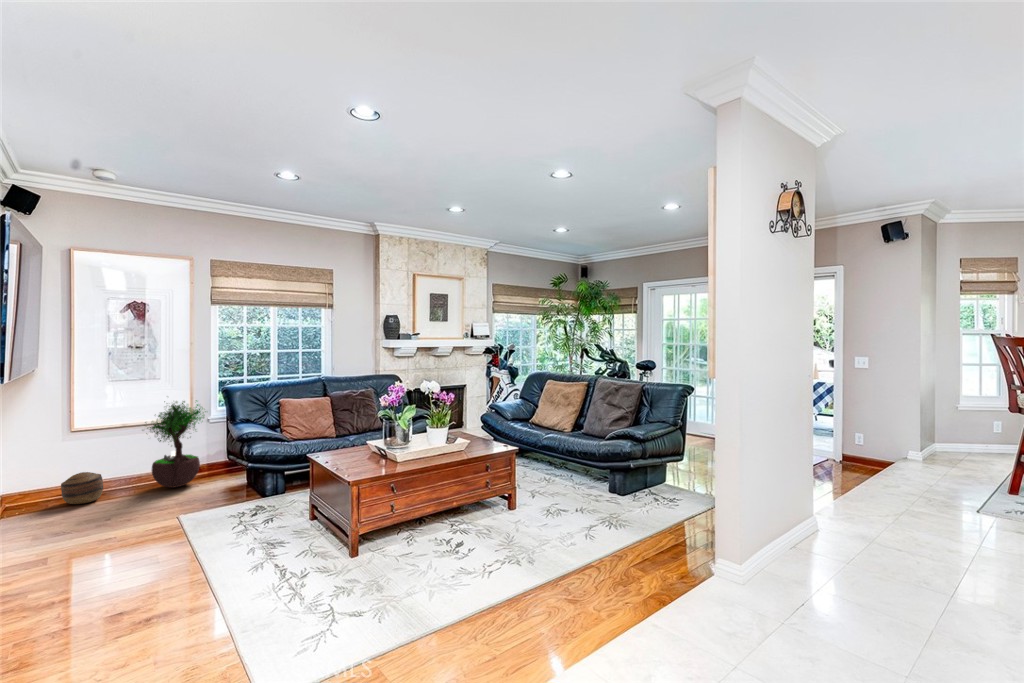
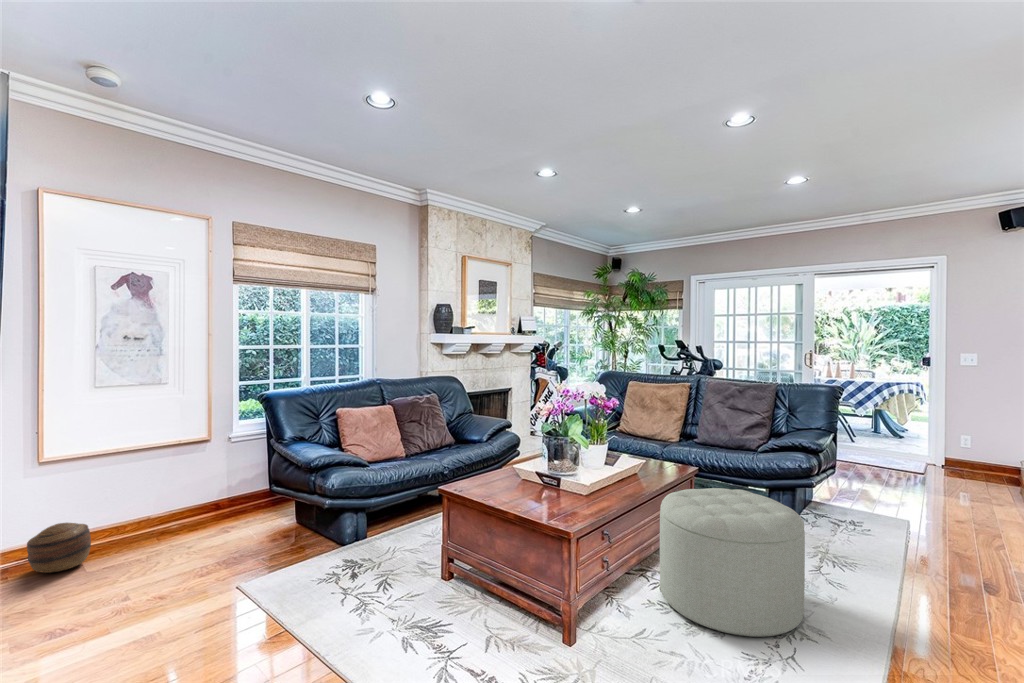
potted tree: present [145,400,204,488] -> none [151,407,240,537]
ottoman: none [447,463,545,566] -> present [660,488,805,637]

